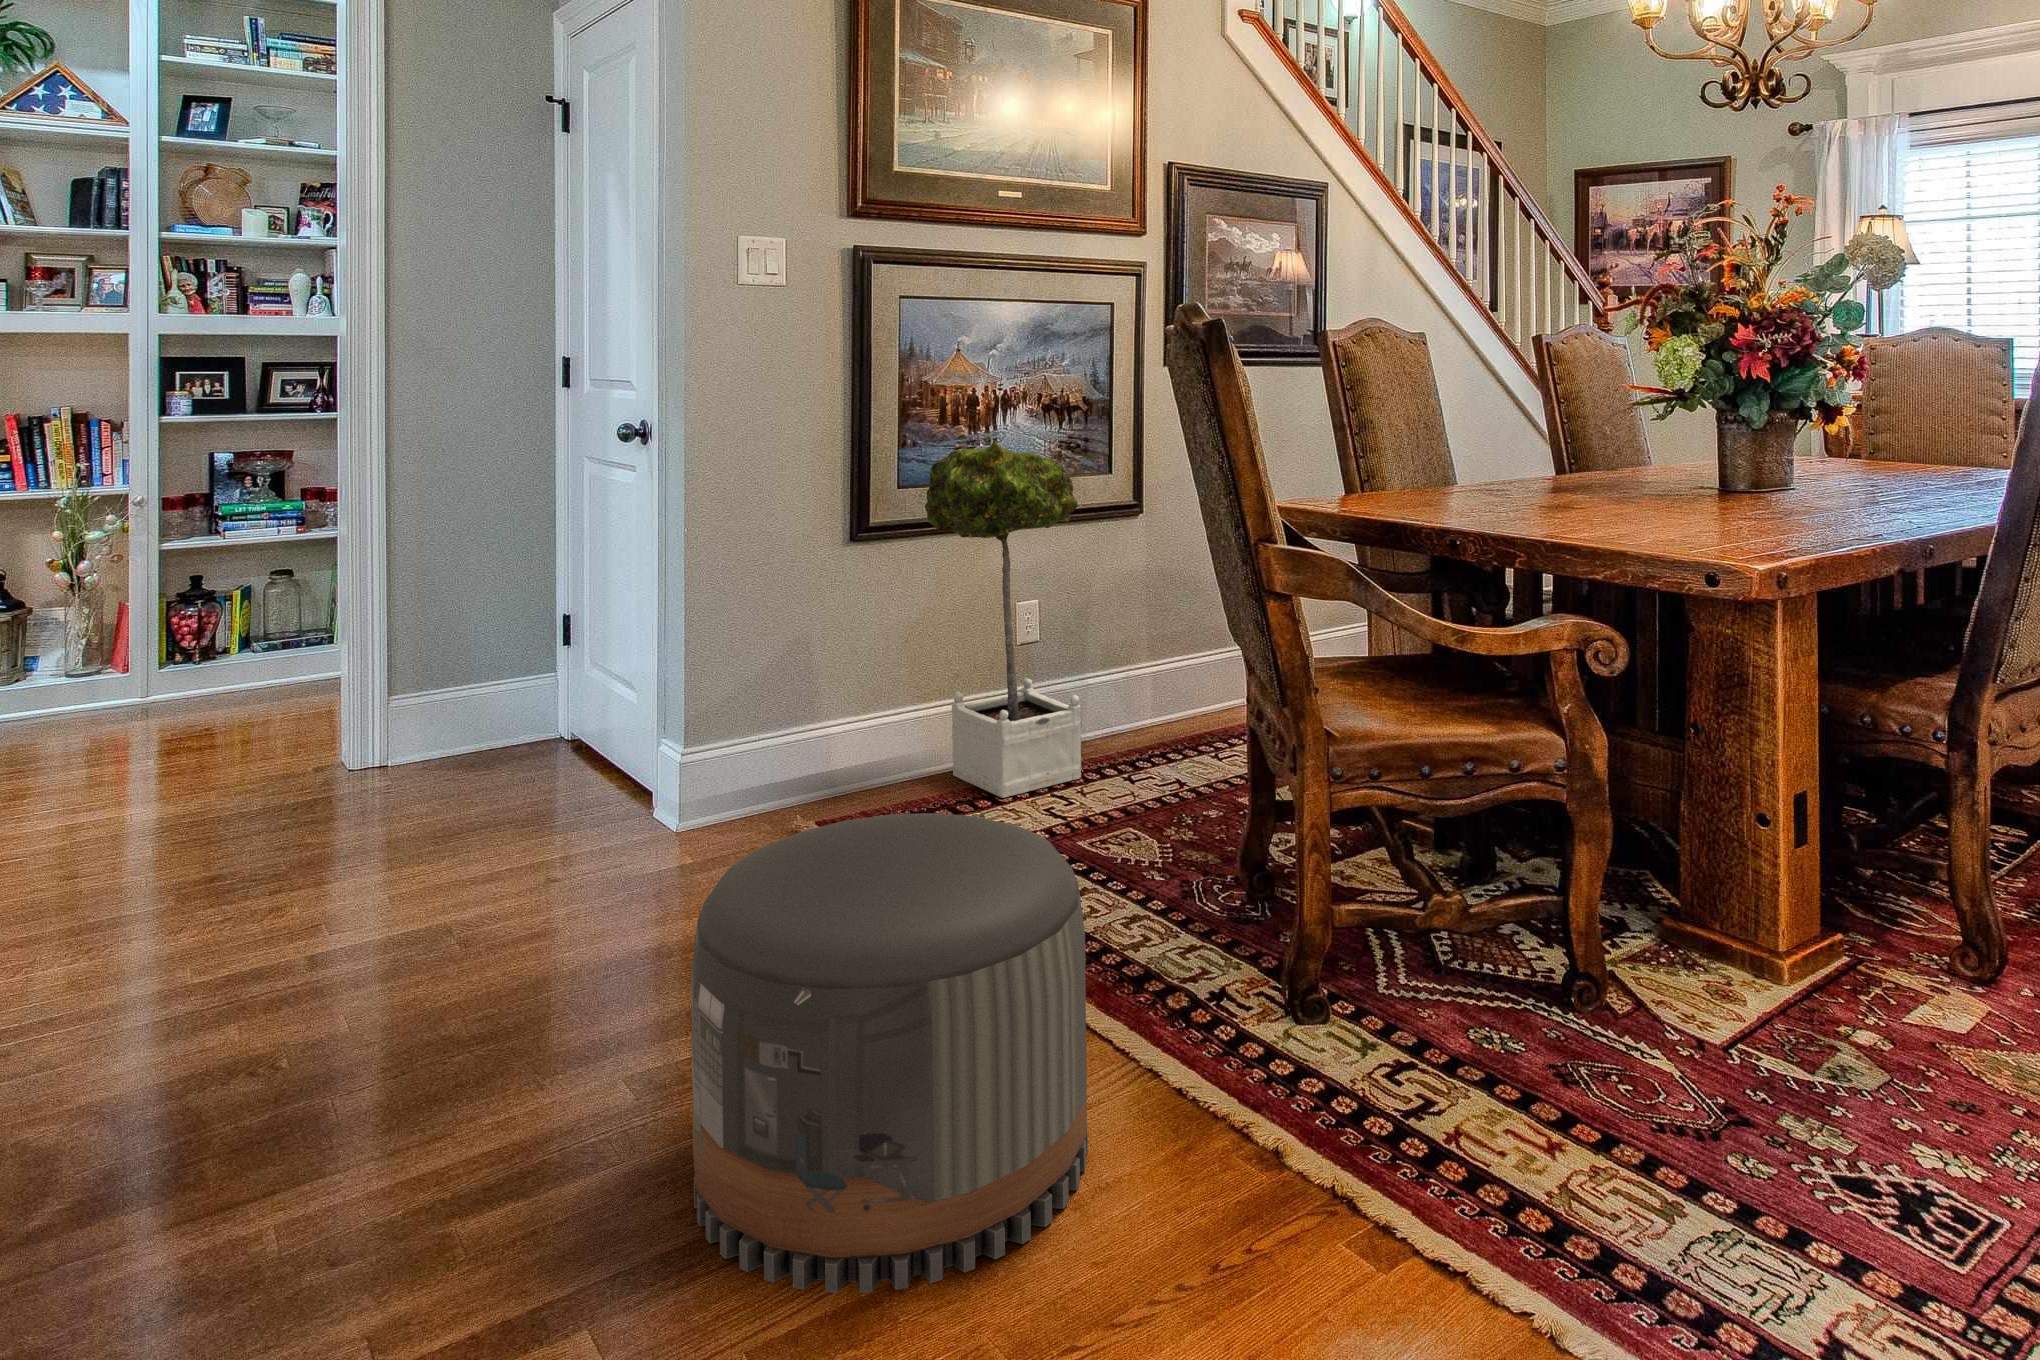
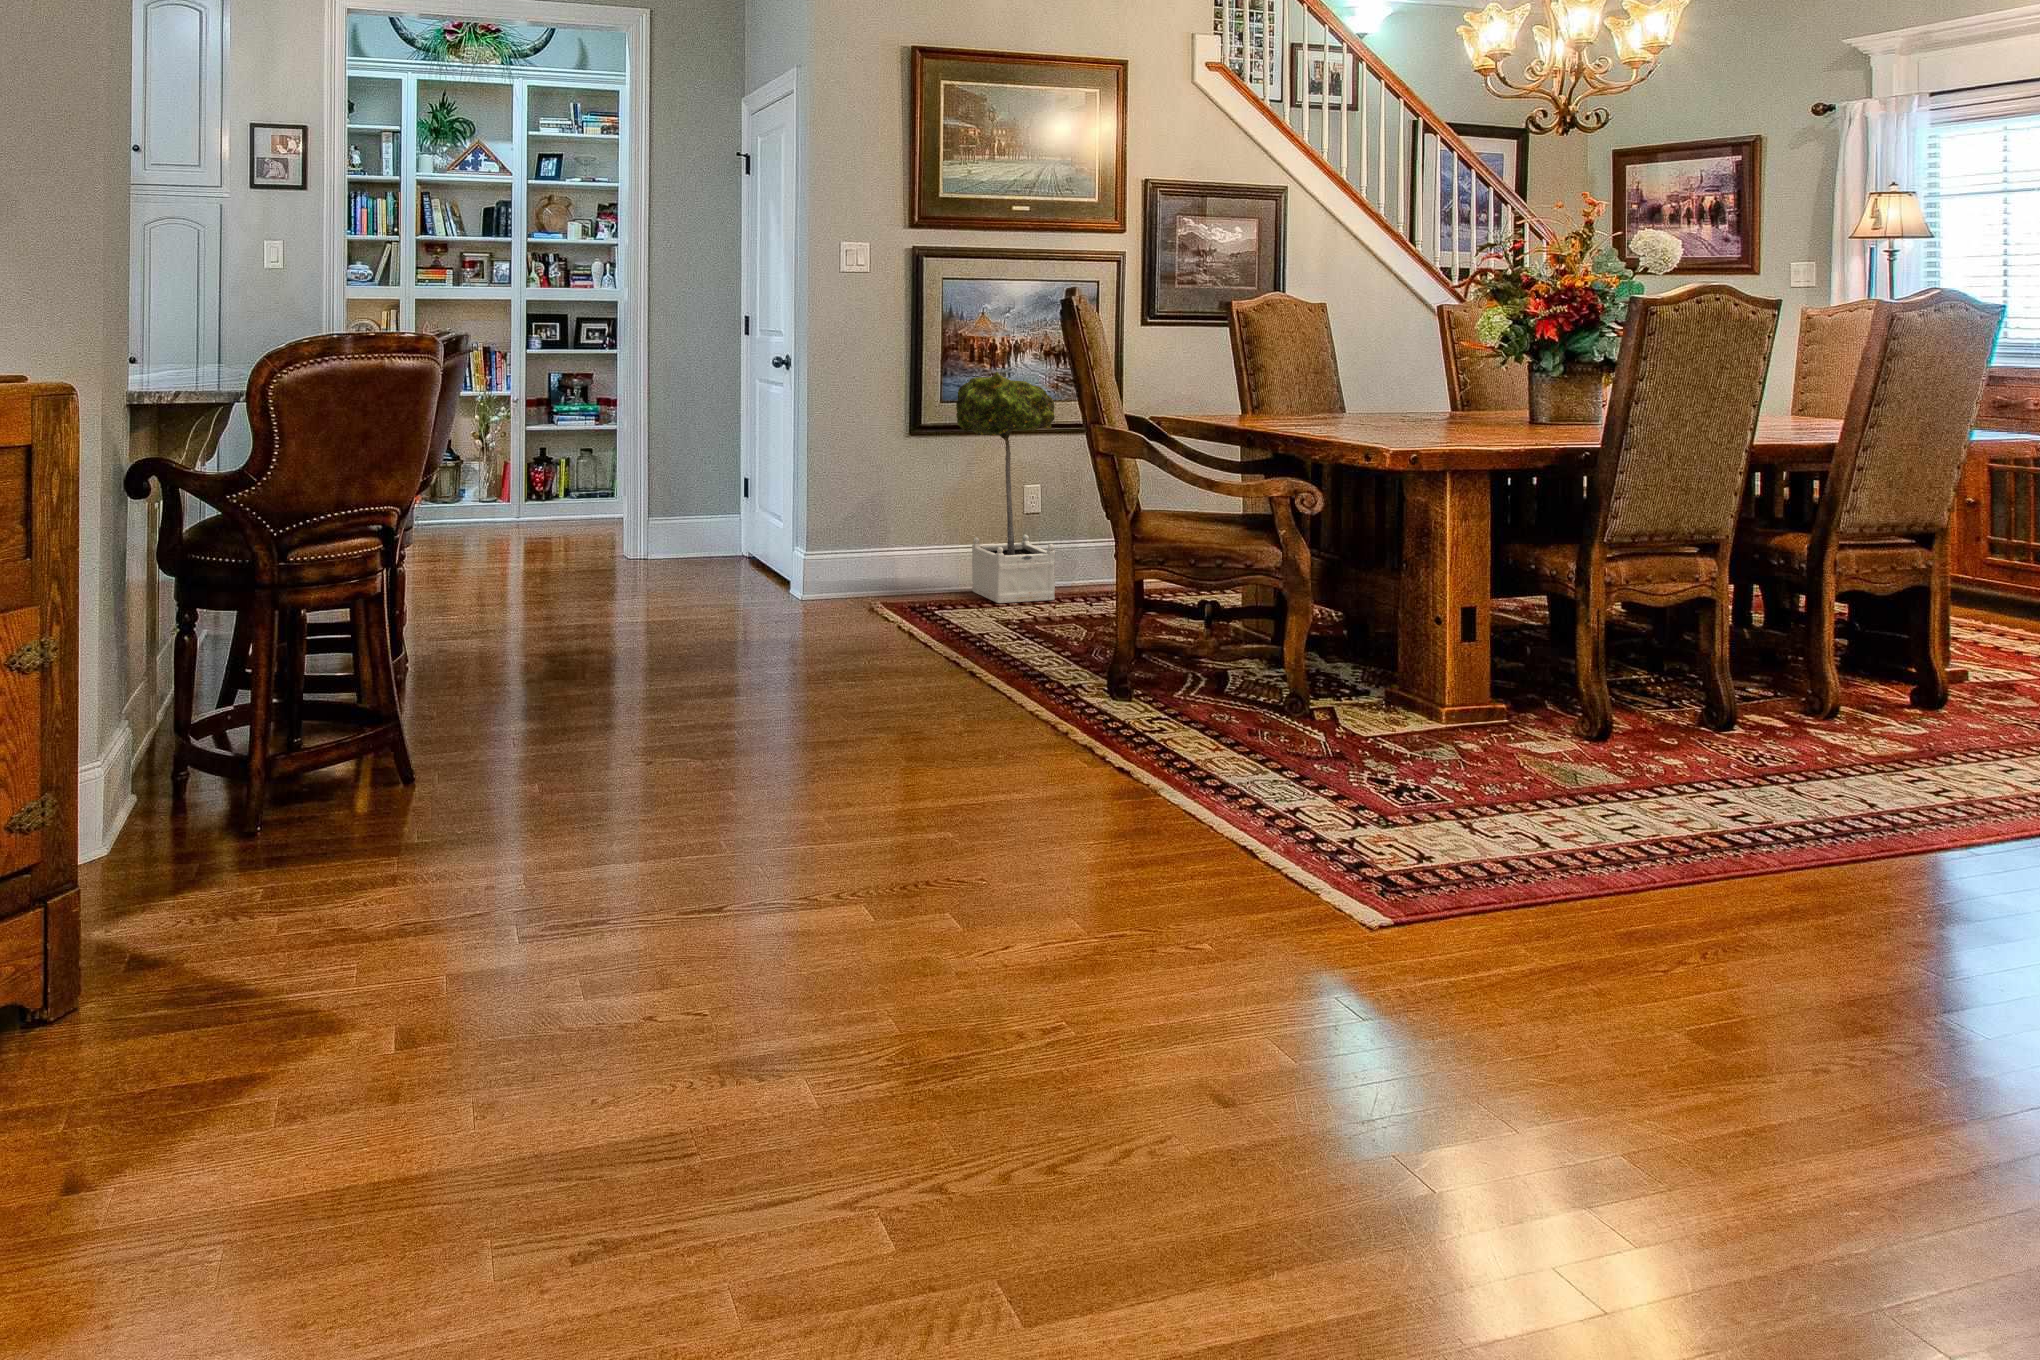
pouf: present [691,813,1088,1293] -> none [782,549,971,735]

